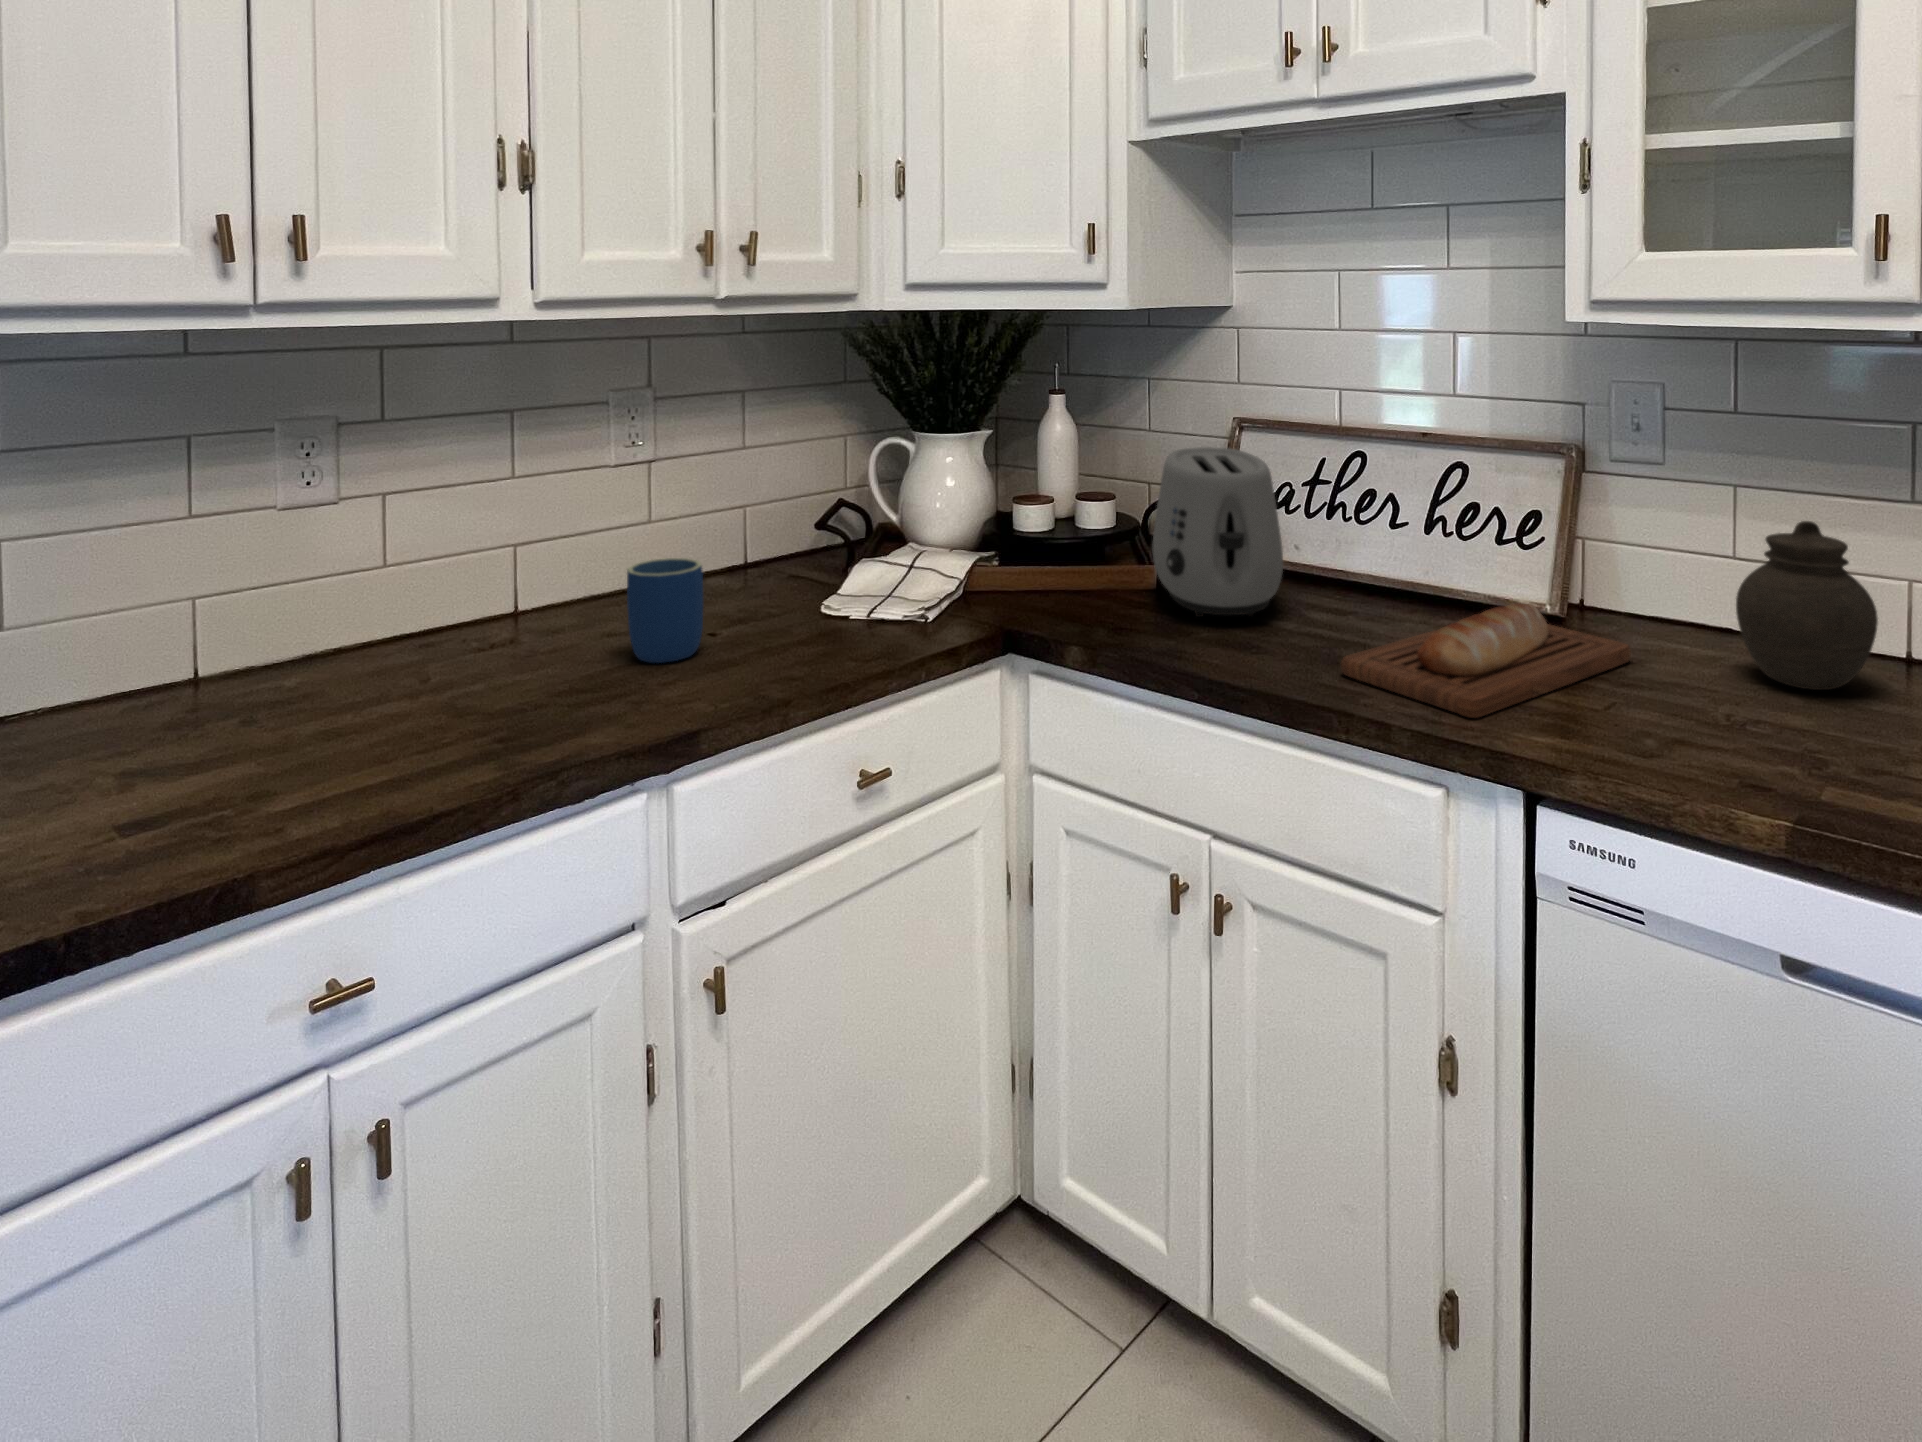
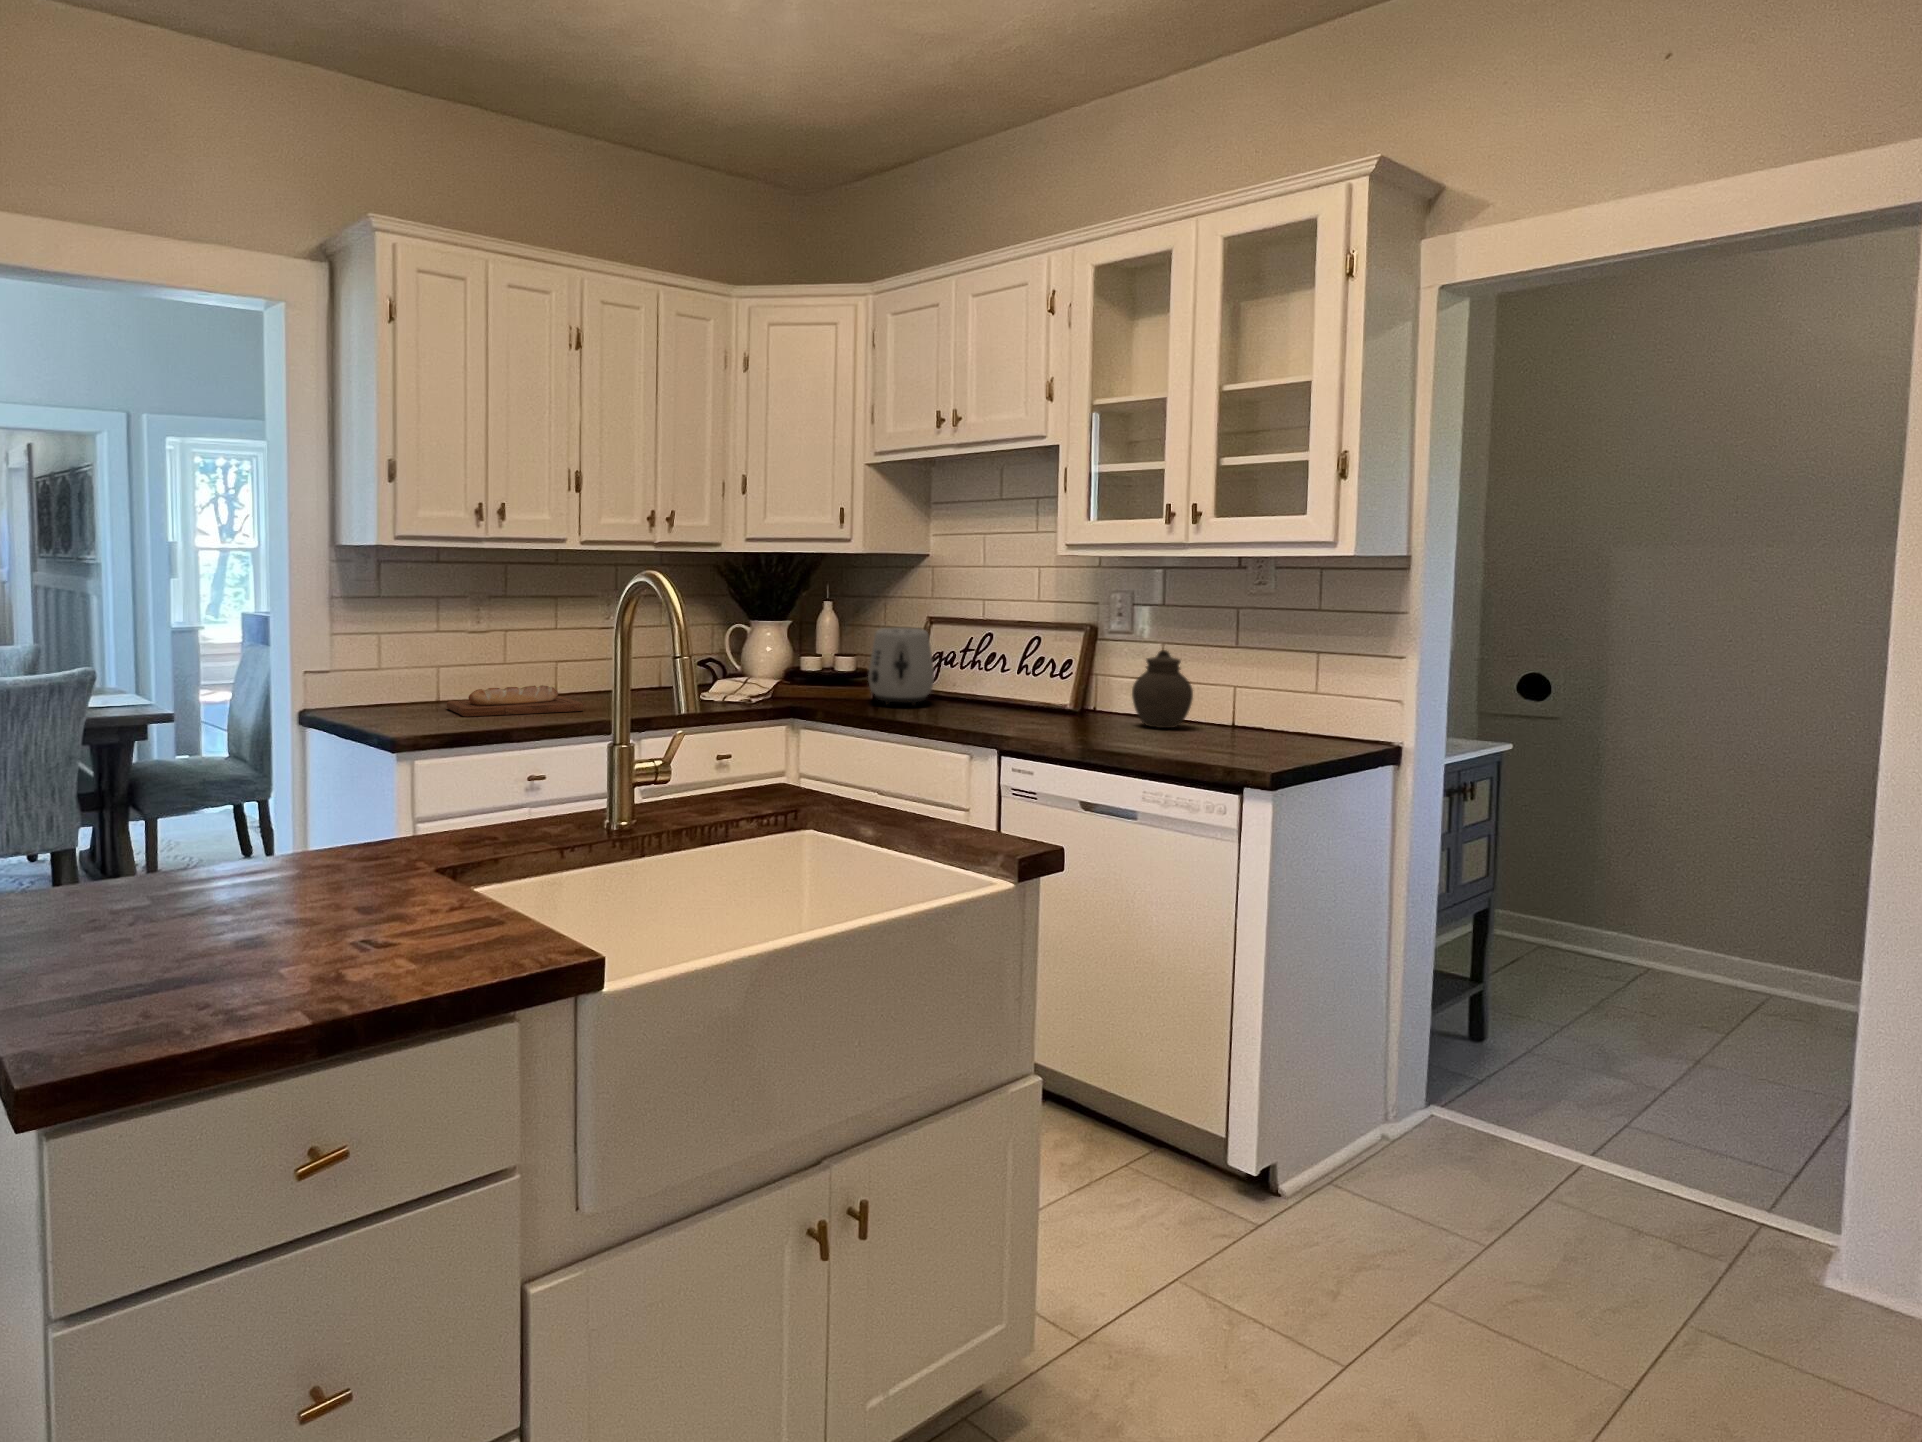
mug: present [627,558,703,663] -> none [617,662,650,706]
bread loaf: present [1341,603,1631,718] -> present [447,685,584,717]

